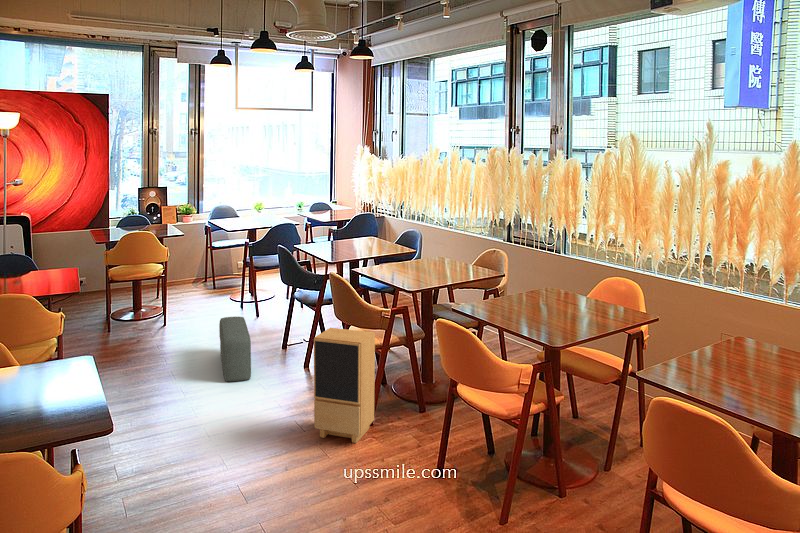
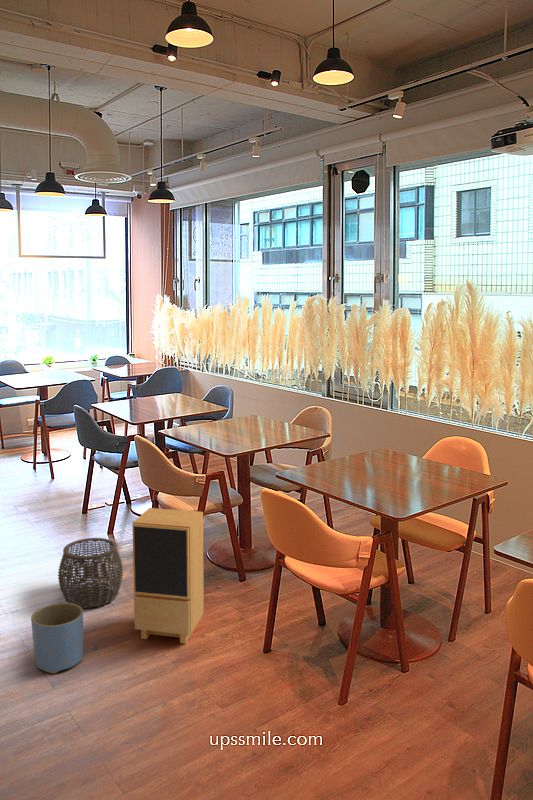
pouf: present [219,317,251,381] -> none [11,492,51,571]
woven basket: none [255,354,309,412] -> present [58,538,123,608]
planter: none [229,402,271,457] -> present [31,603,83,673]

